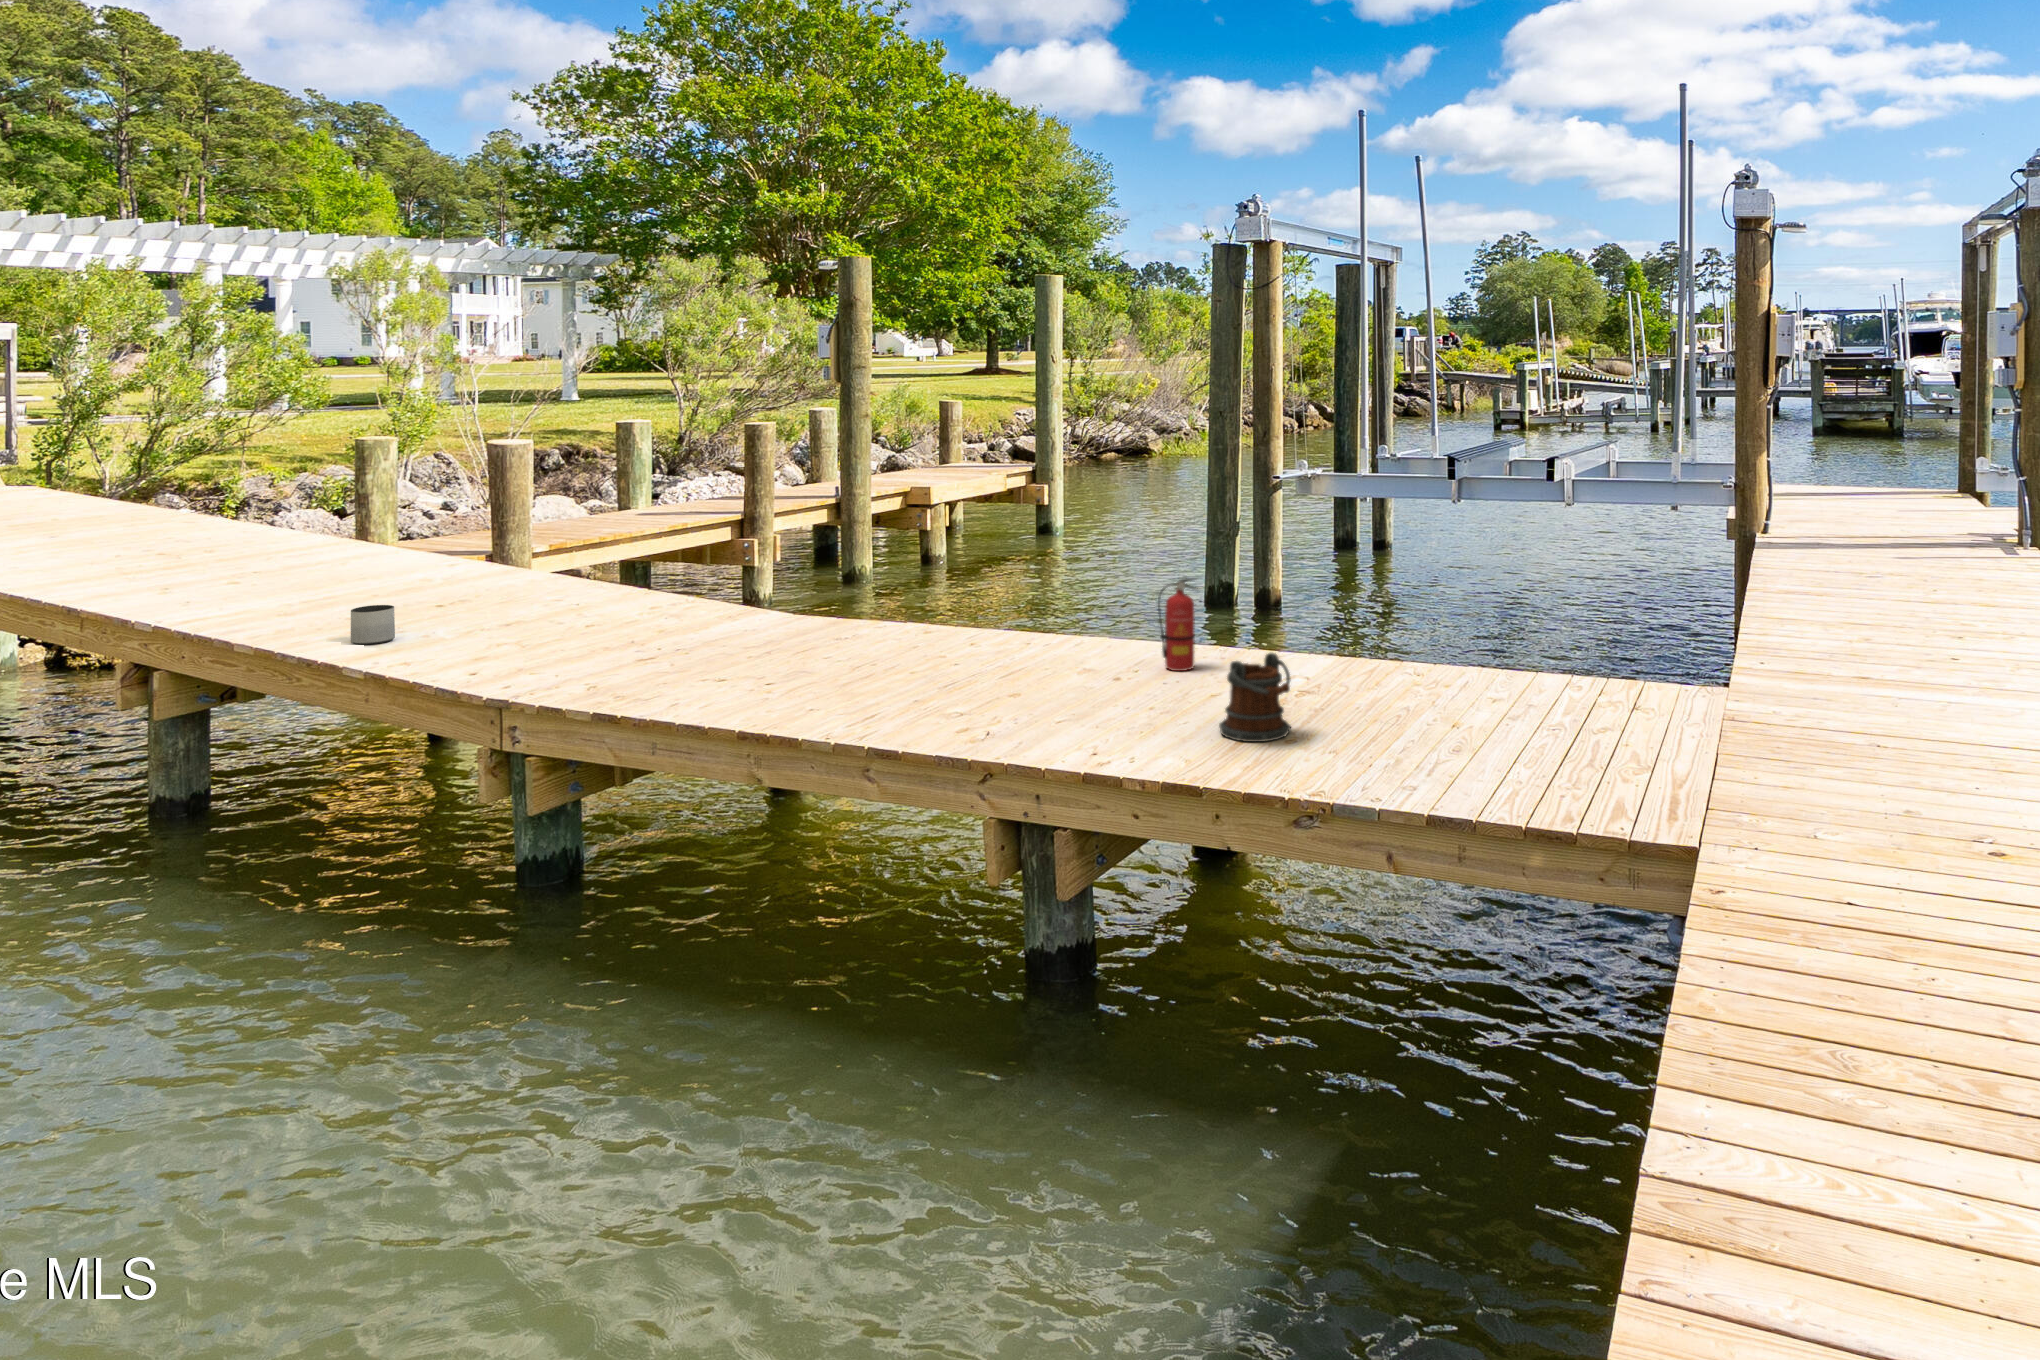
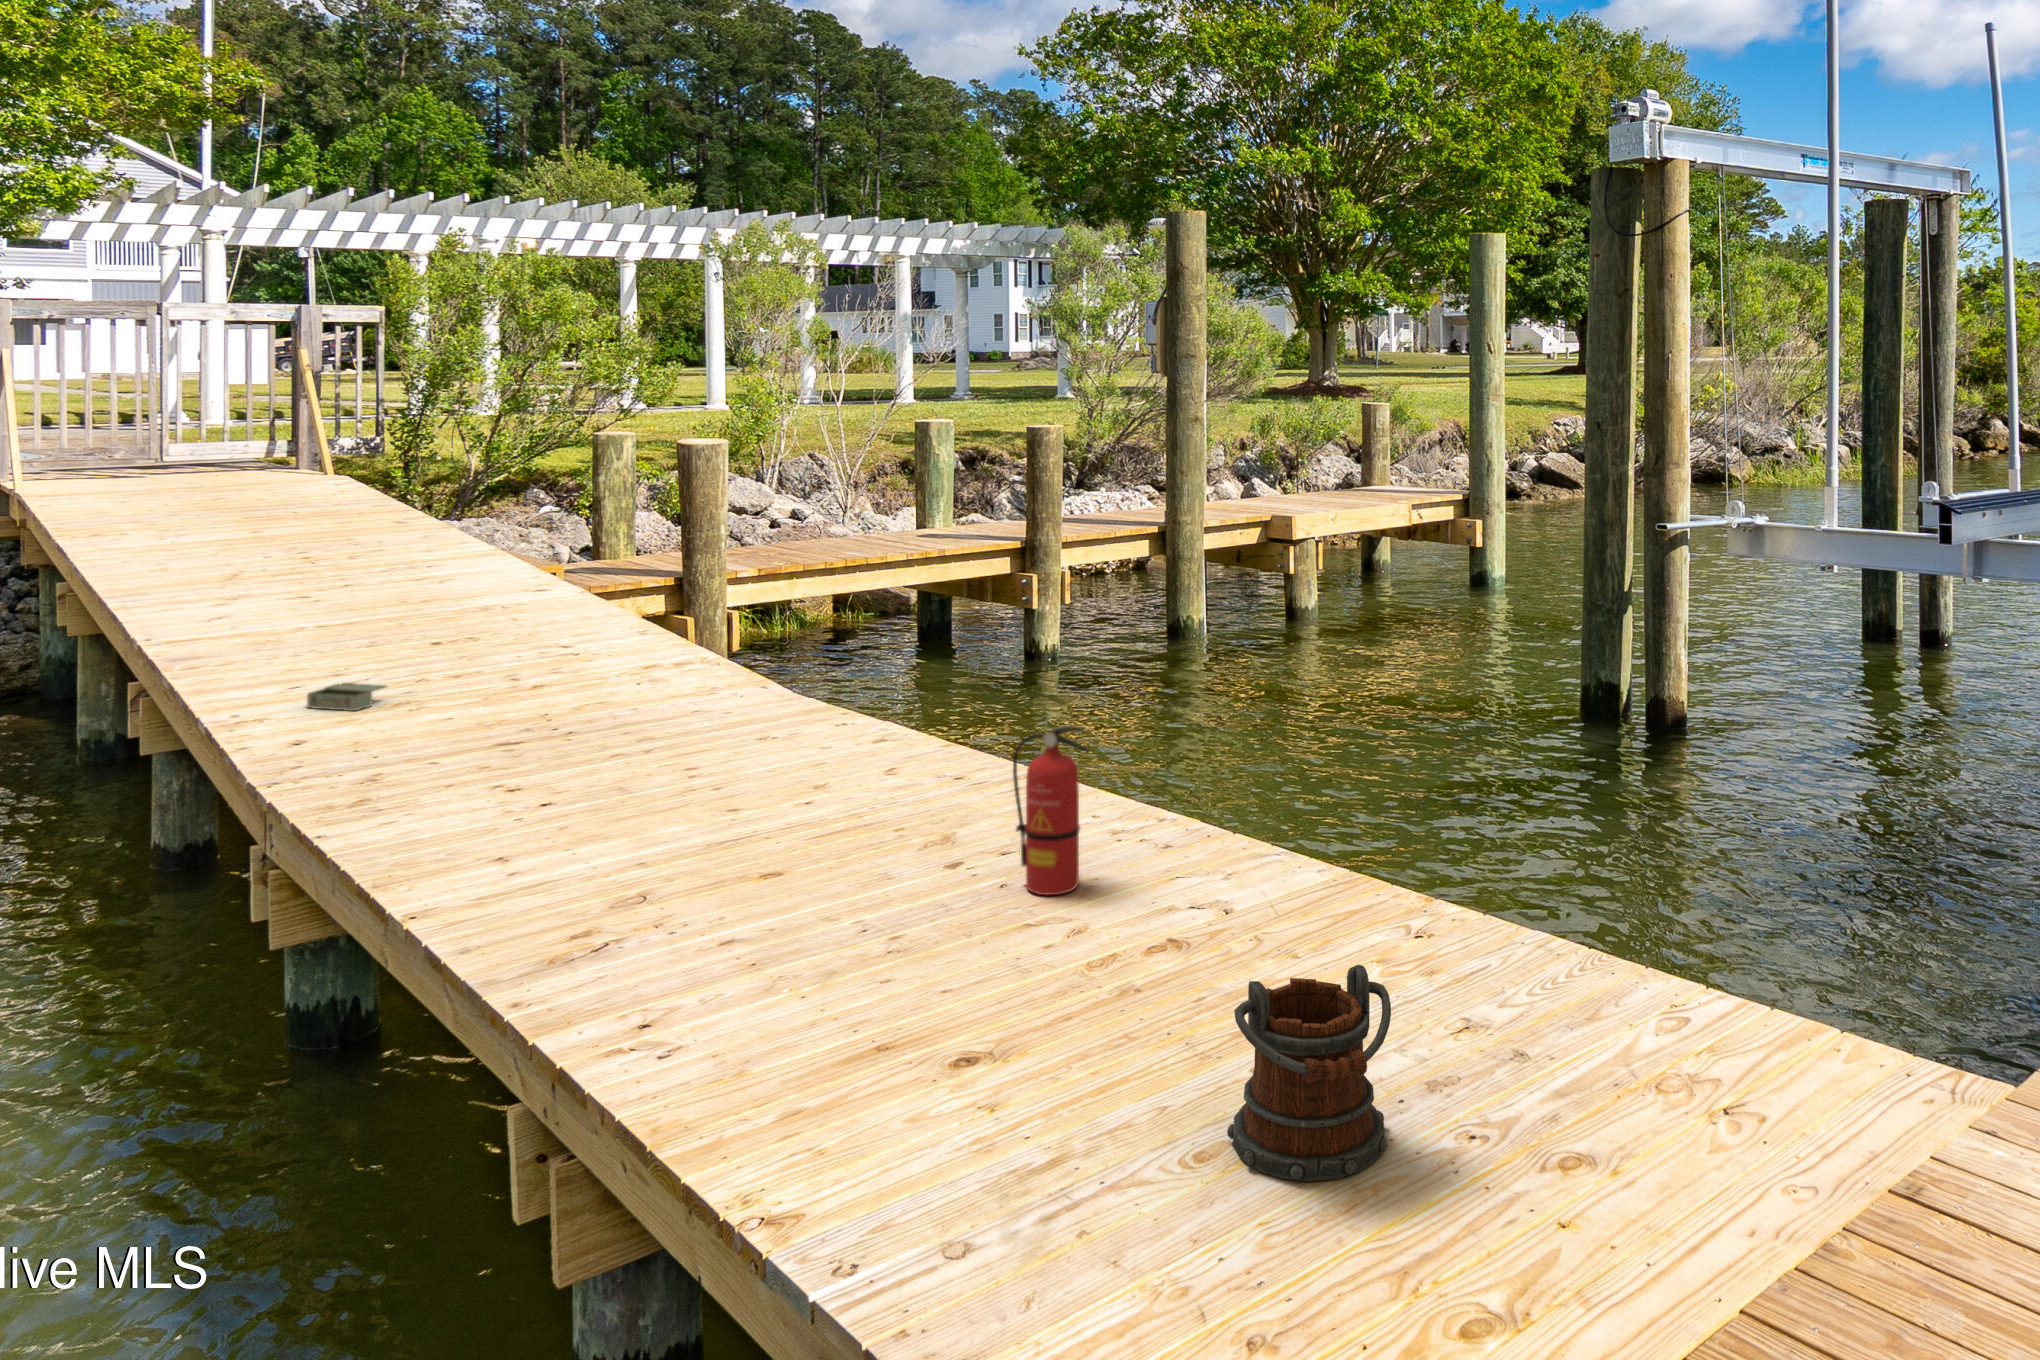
planter: present [351,605,395,645] -> none [232,647,288,698]
toolbox: none [446,624,504,645] -> present [307,683,386,711]
bucket: present [1219,653,1291,742] -> present [1227,965,1391,1182]

